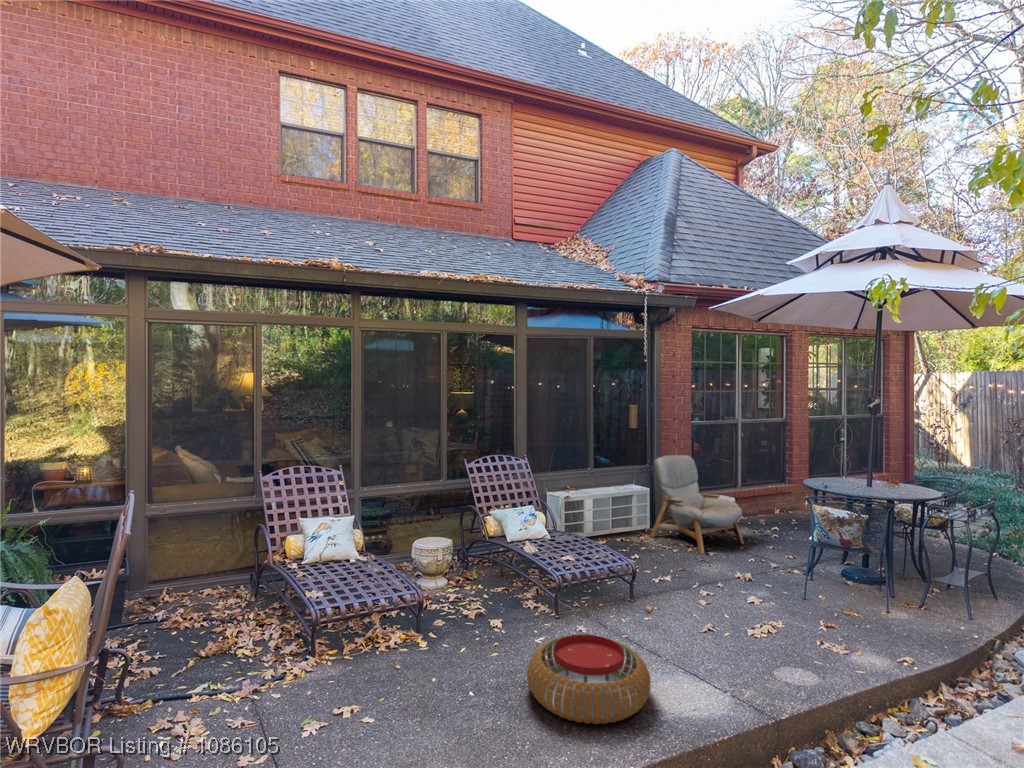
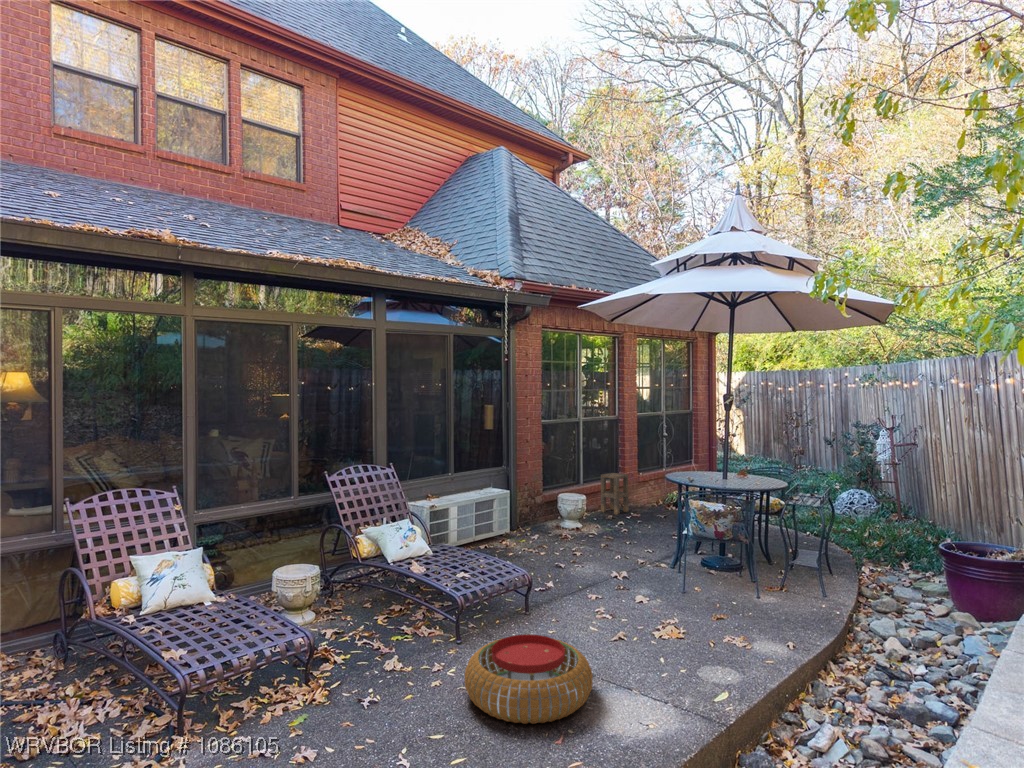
armchair: present [650,455,744,554] -> none [511,455,600,550]
side table: none [759,478,792,522] -> present [601,473,629,515]

